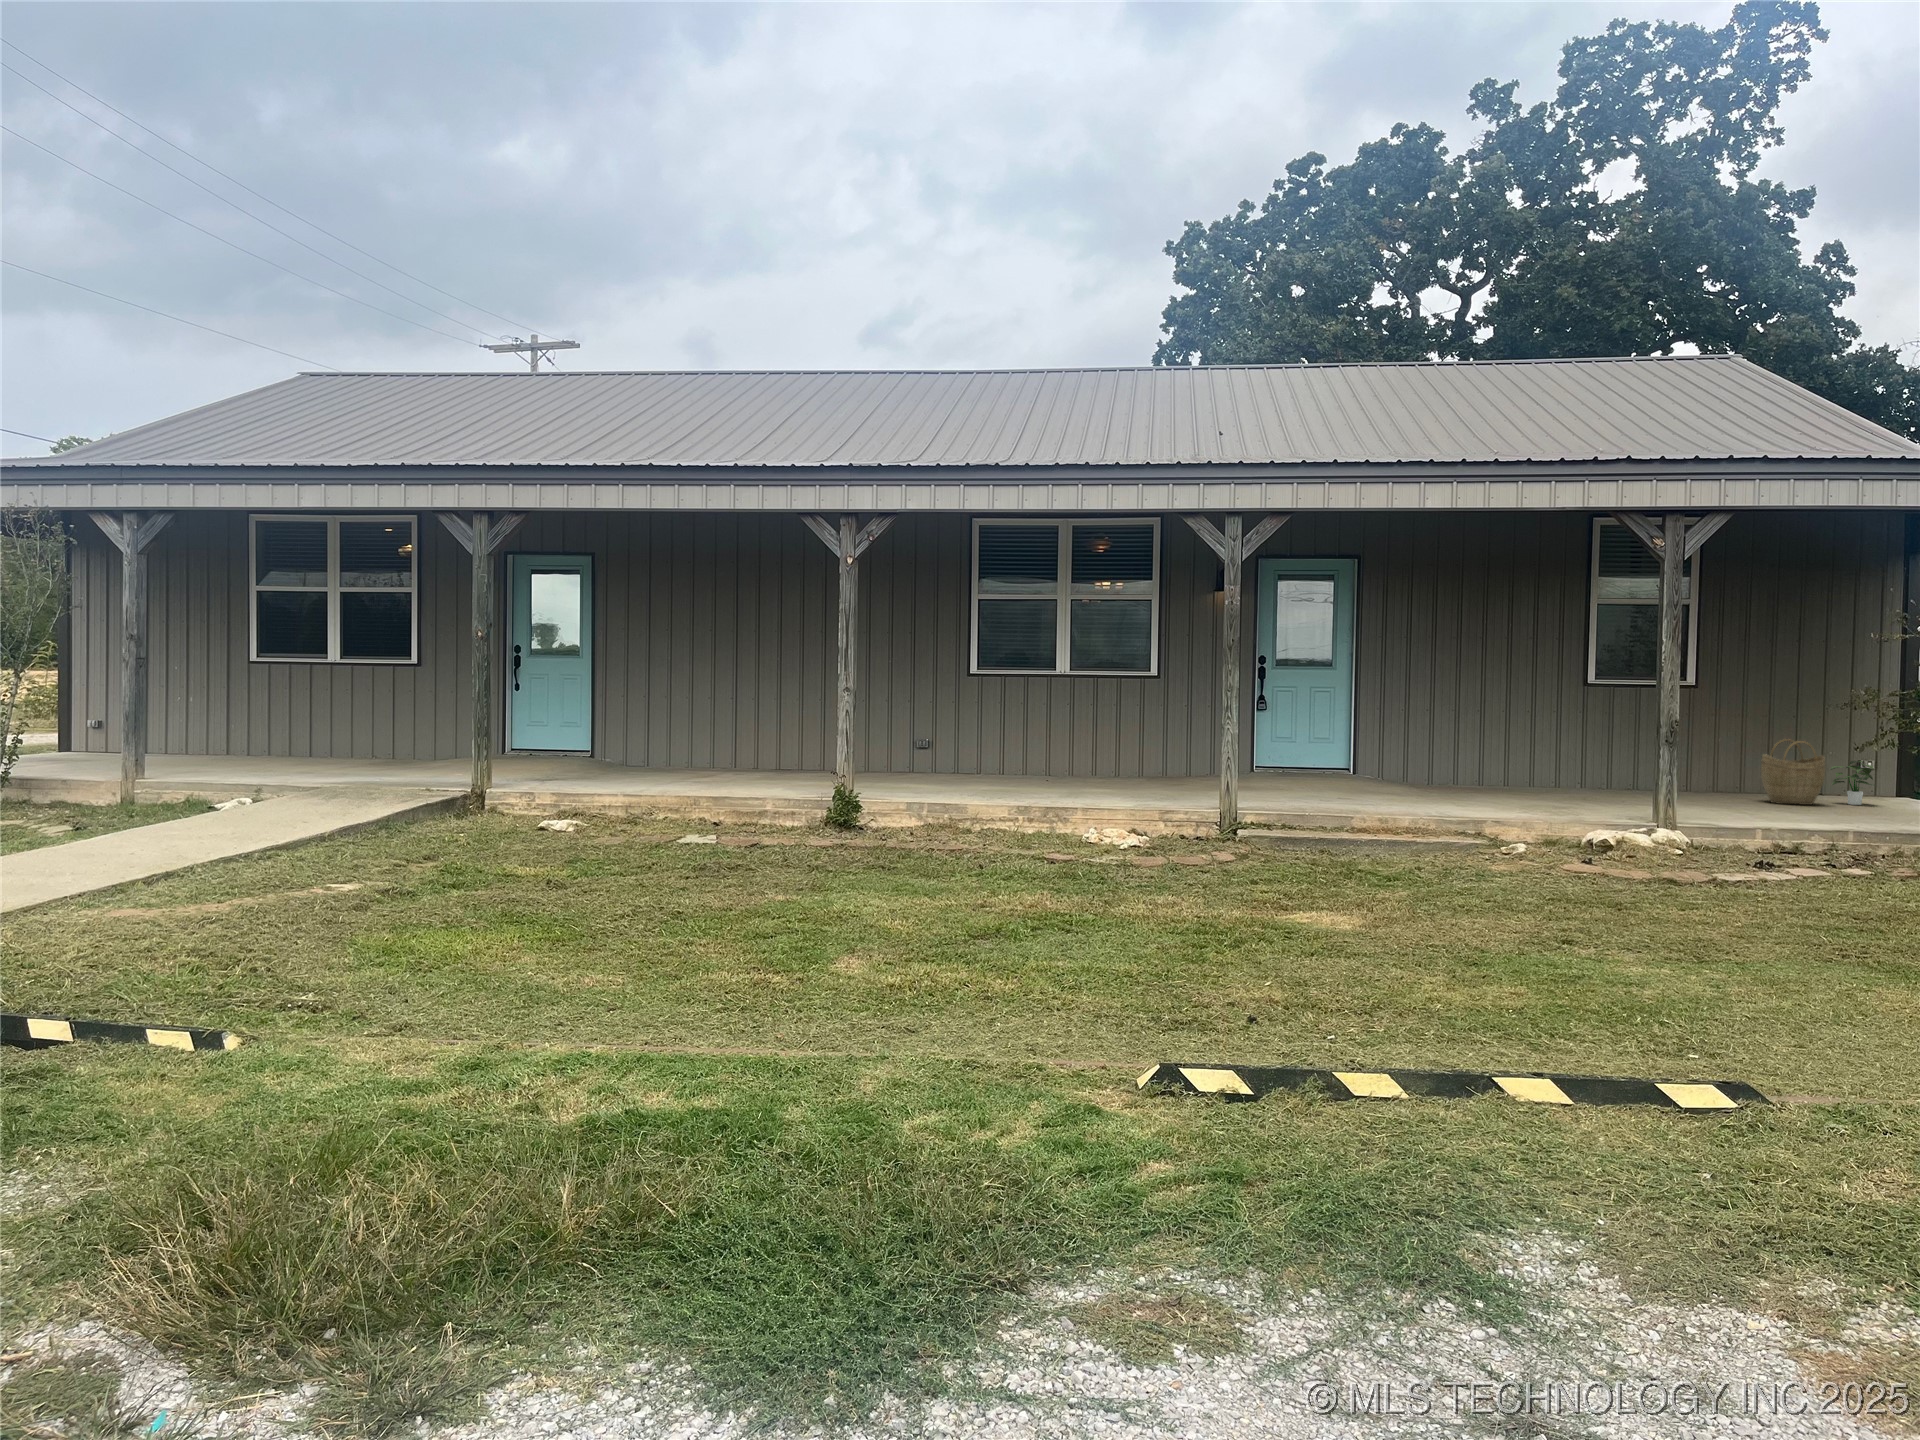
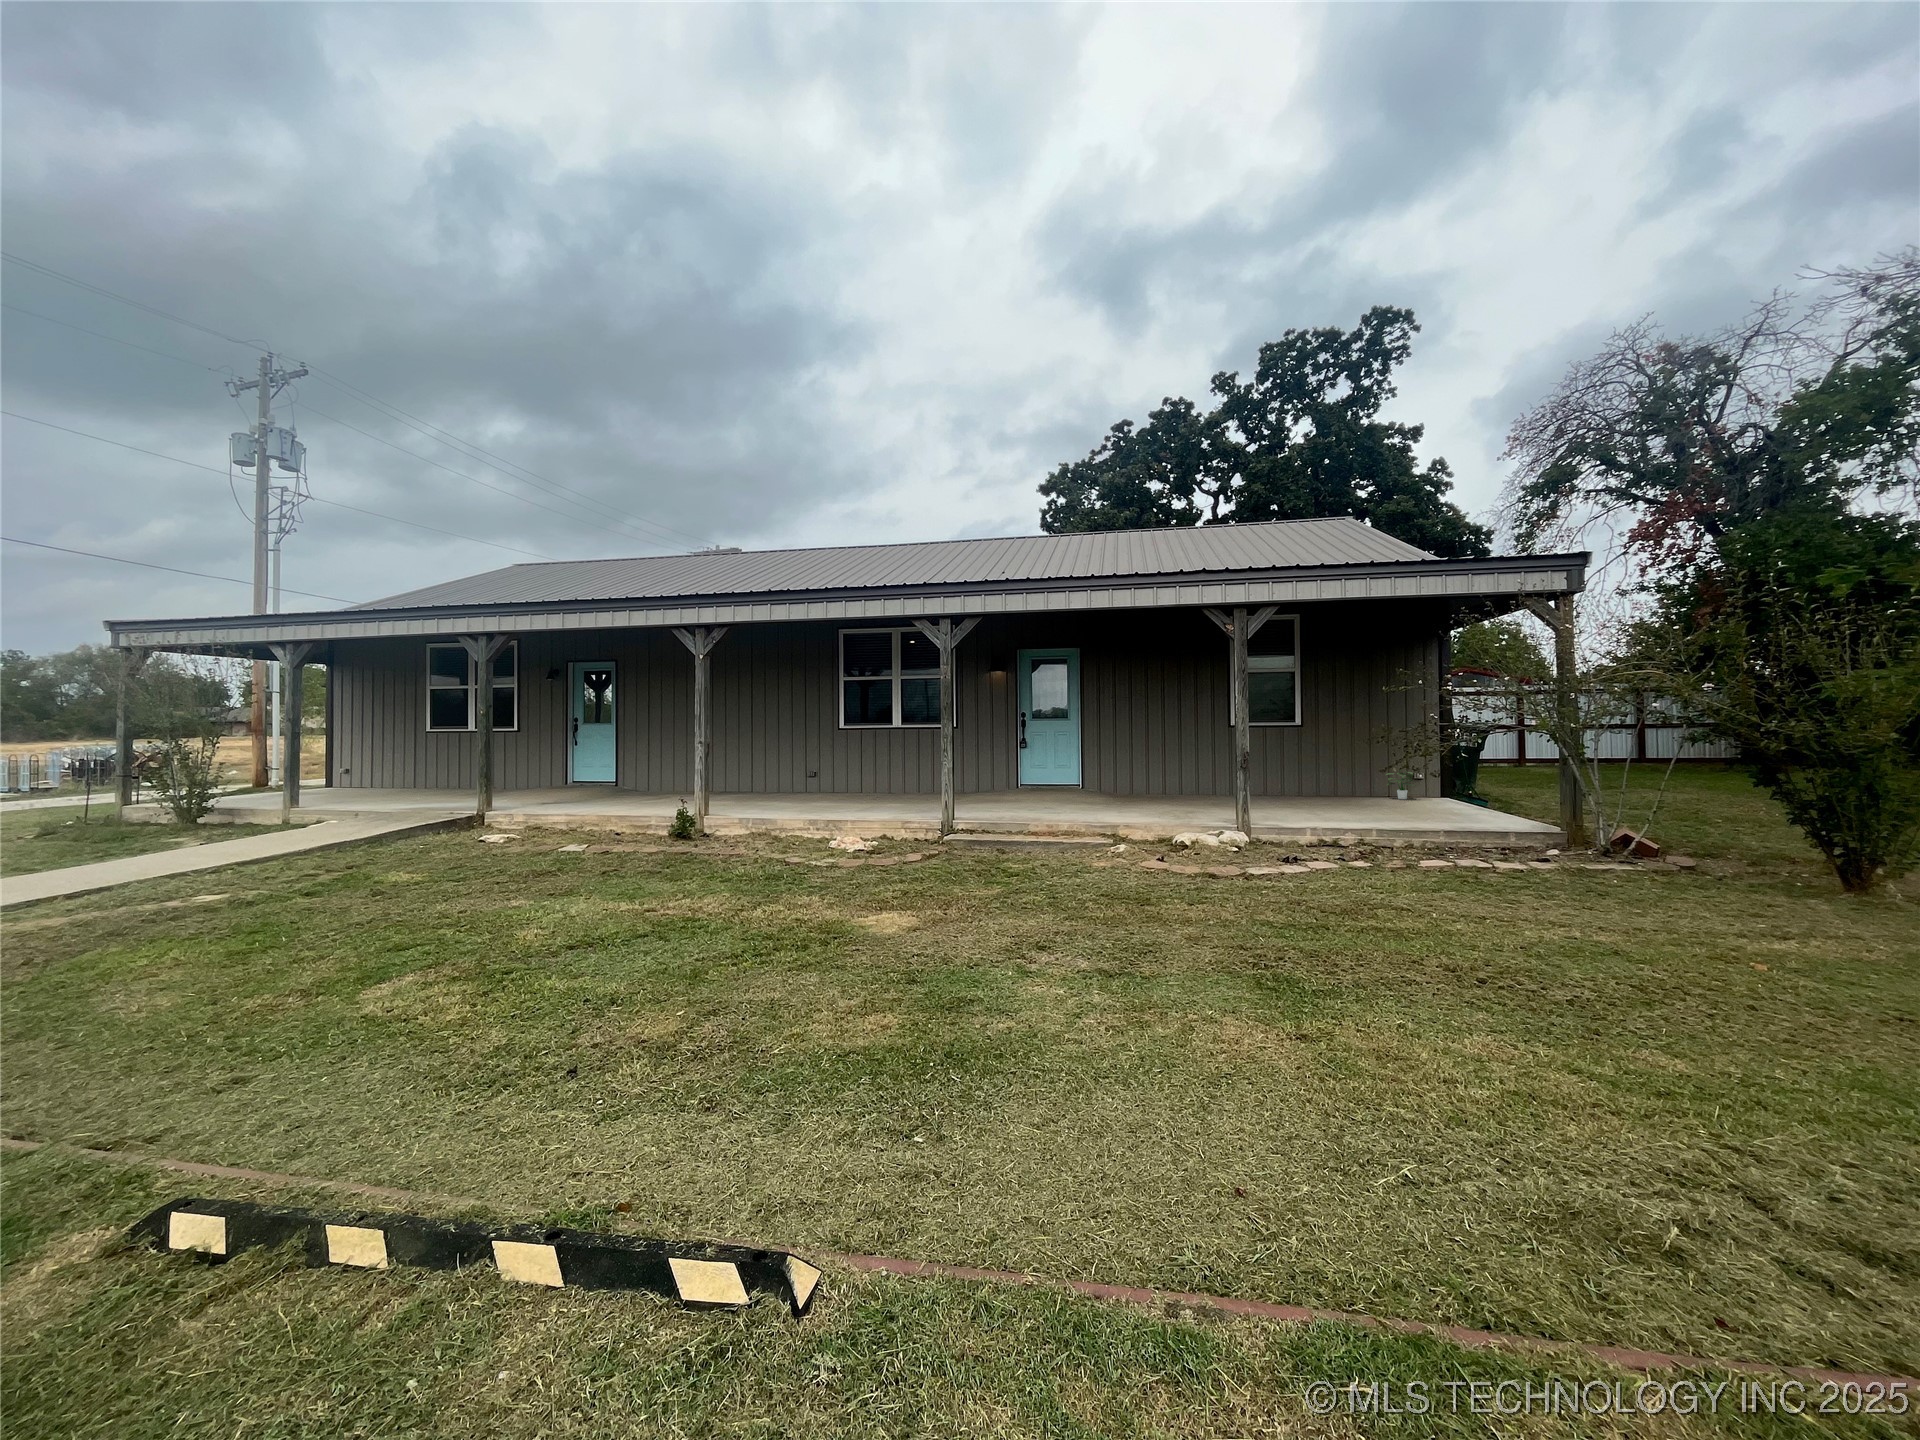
woven basket: present [1761,740,1825,805] -> none [1337,756,1379,800]

